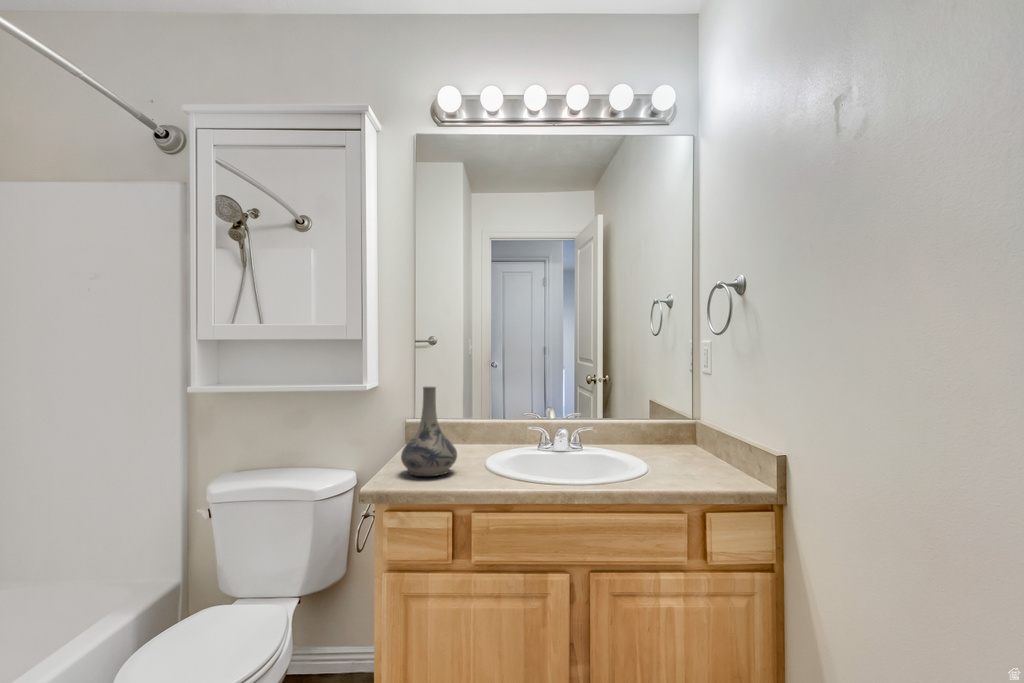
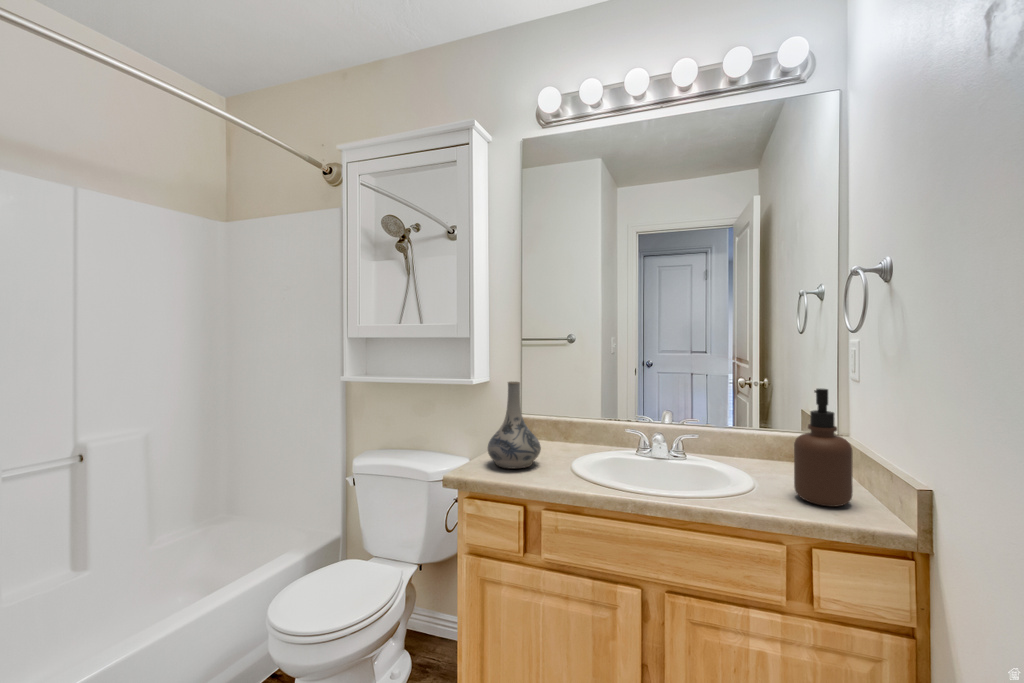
soap dispenser: none [685,383,728,479] -> present [794,389,853,506]

